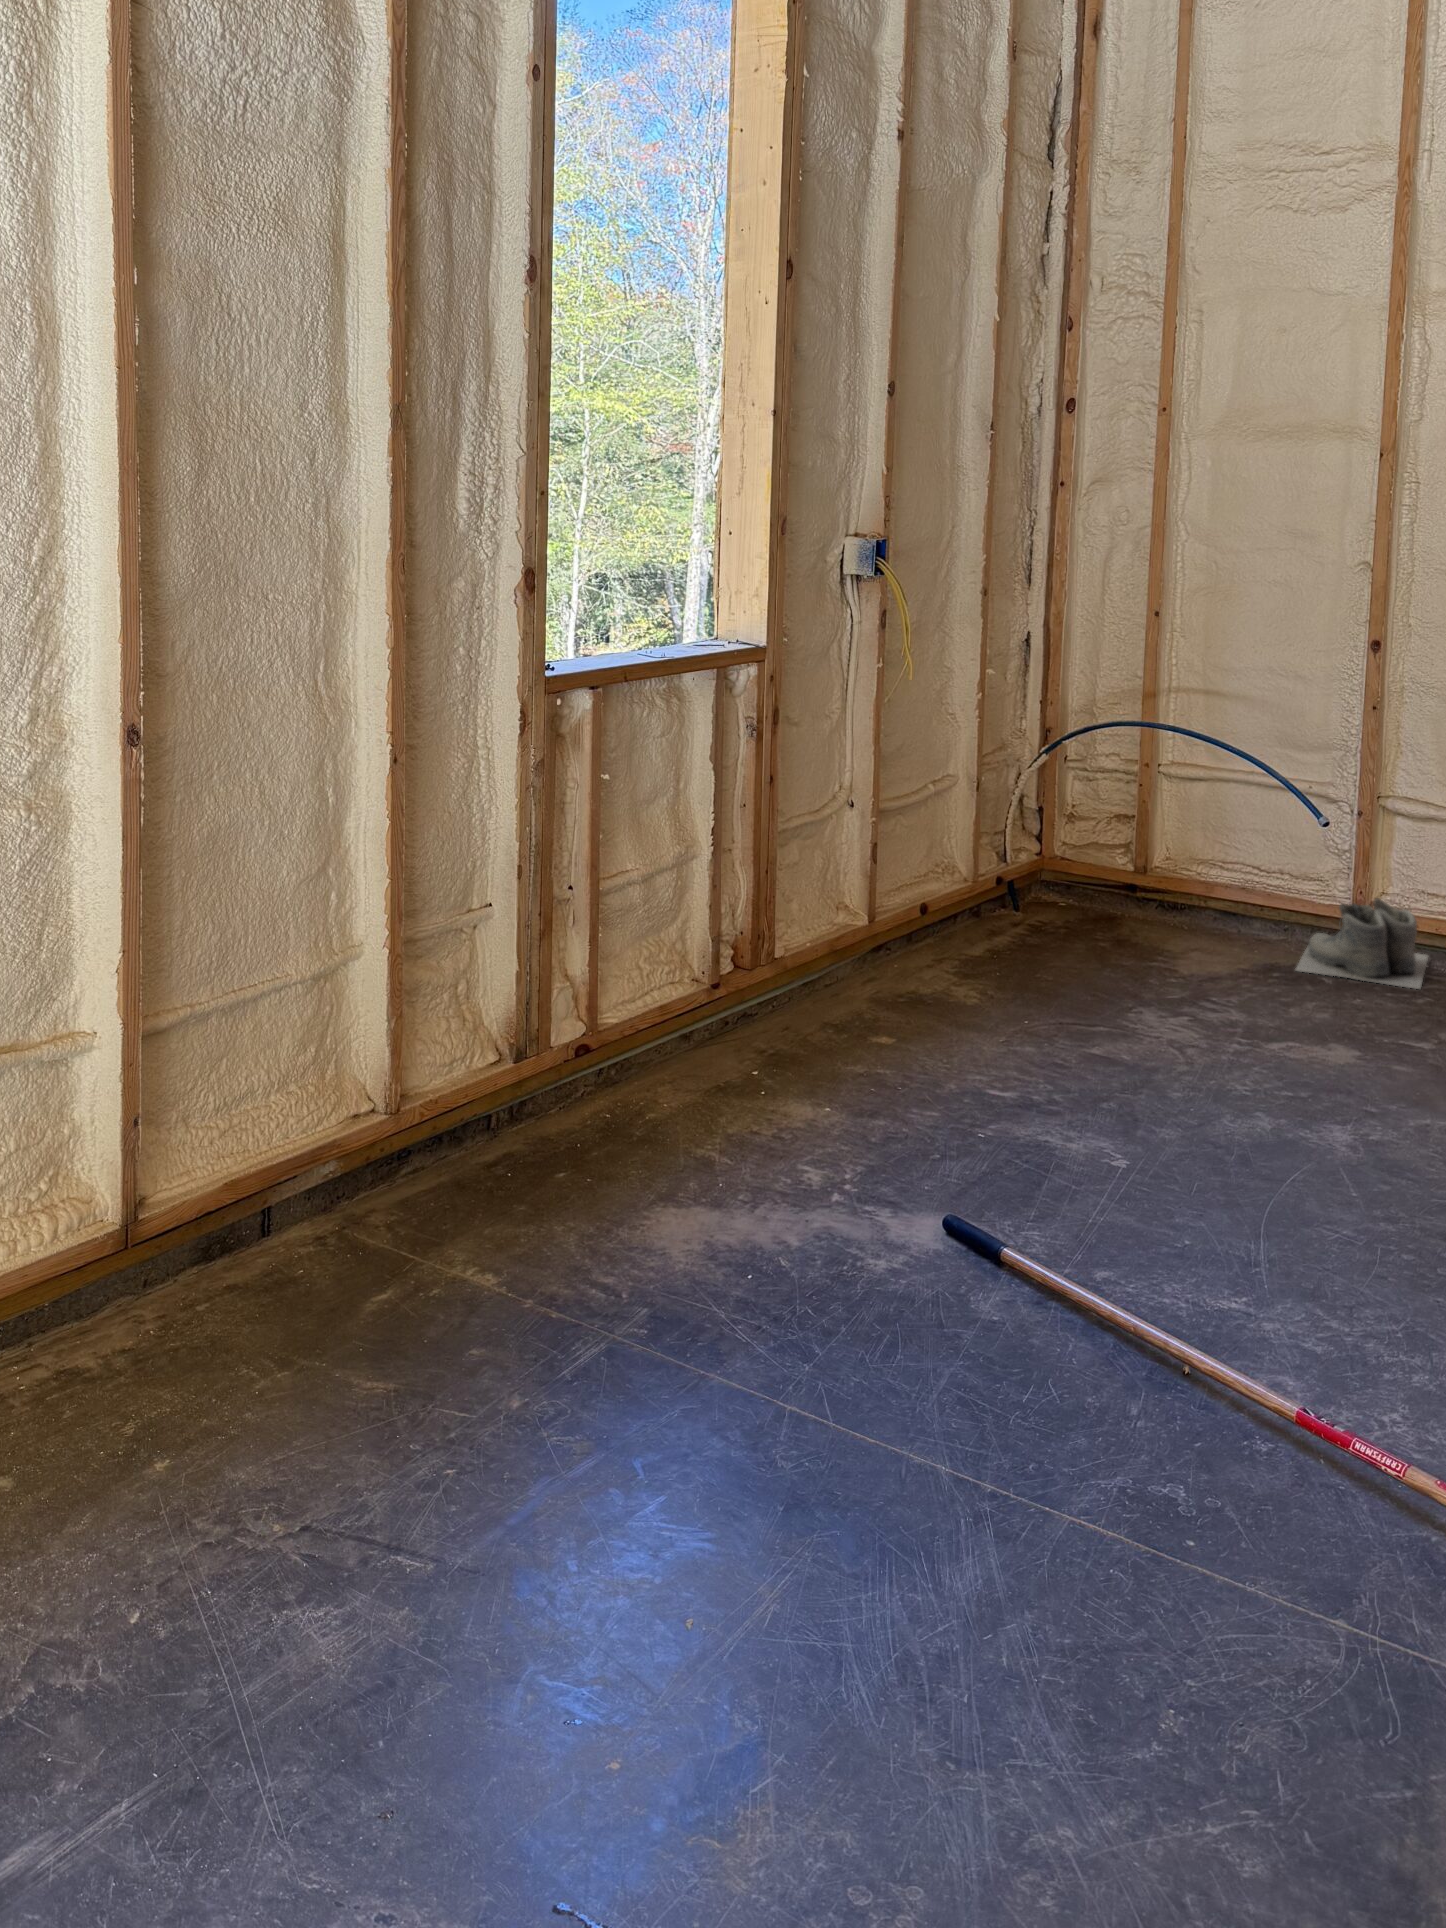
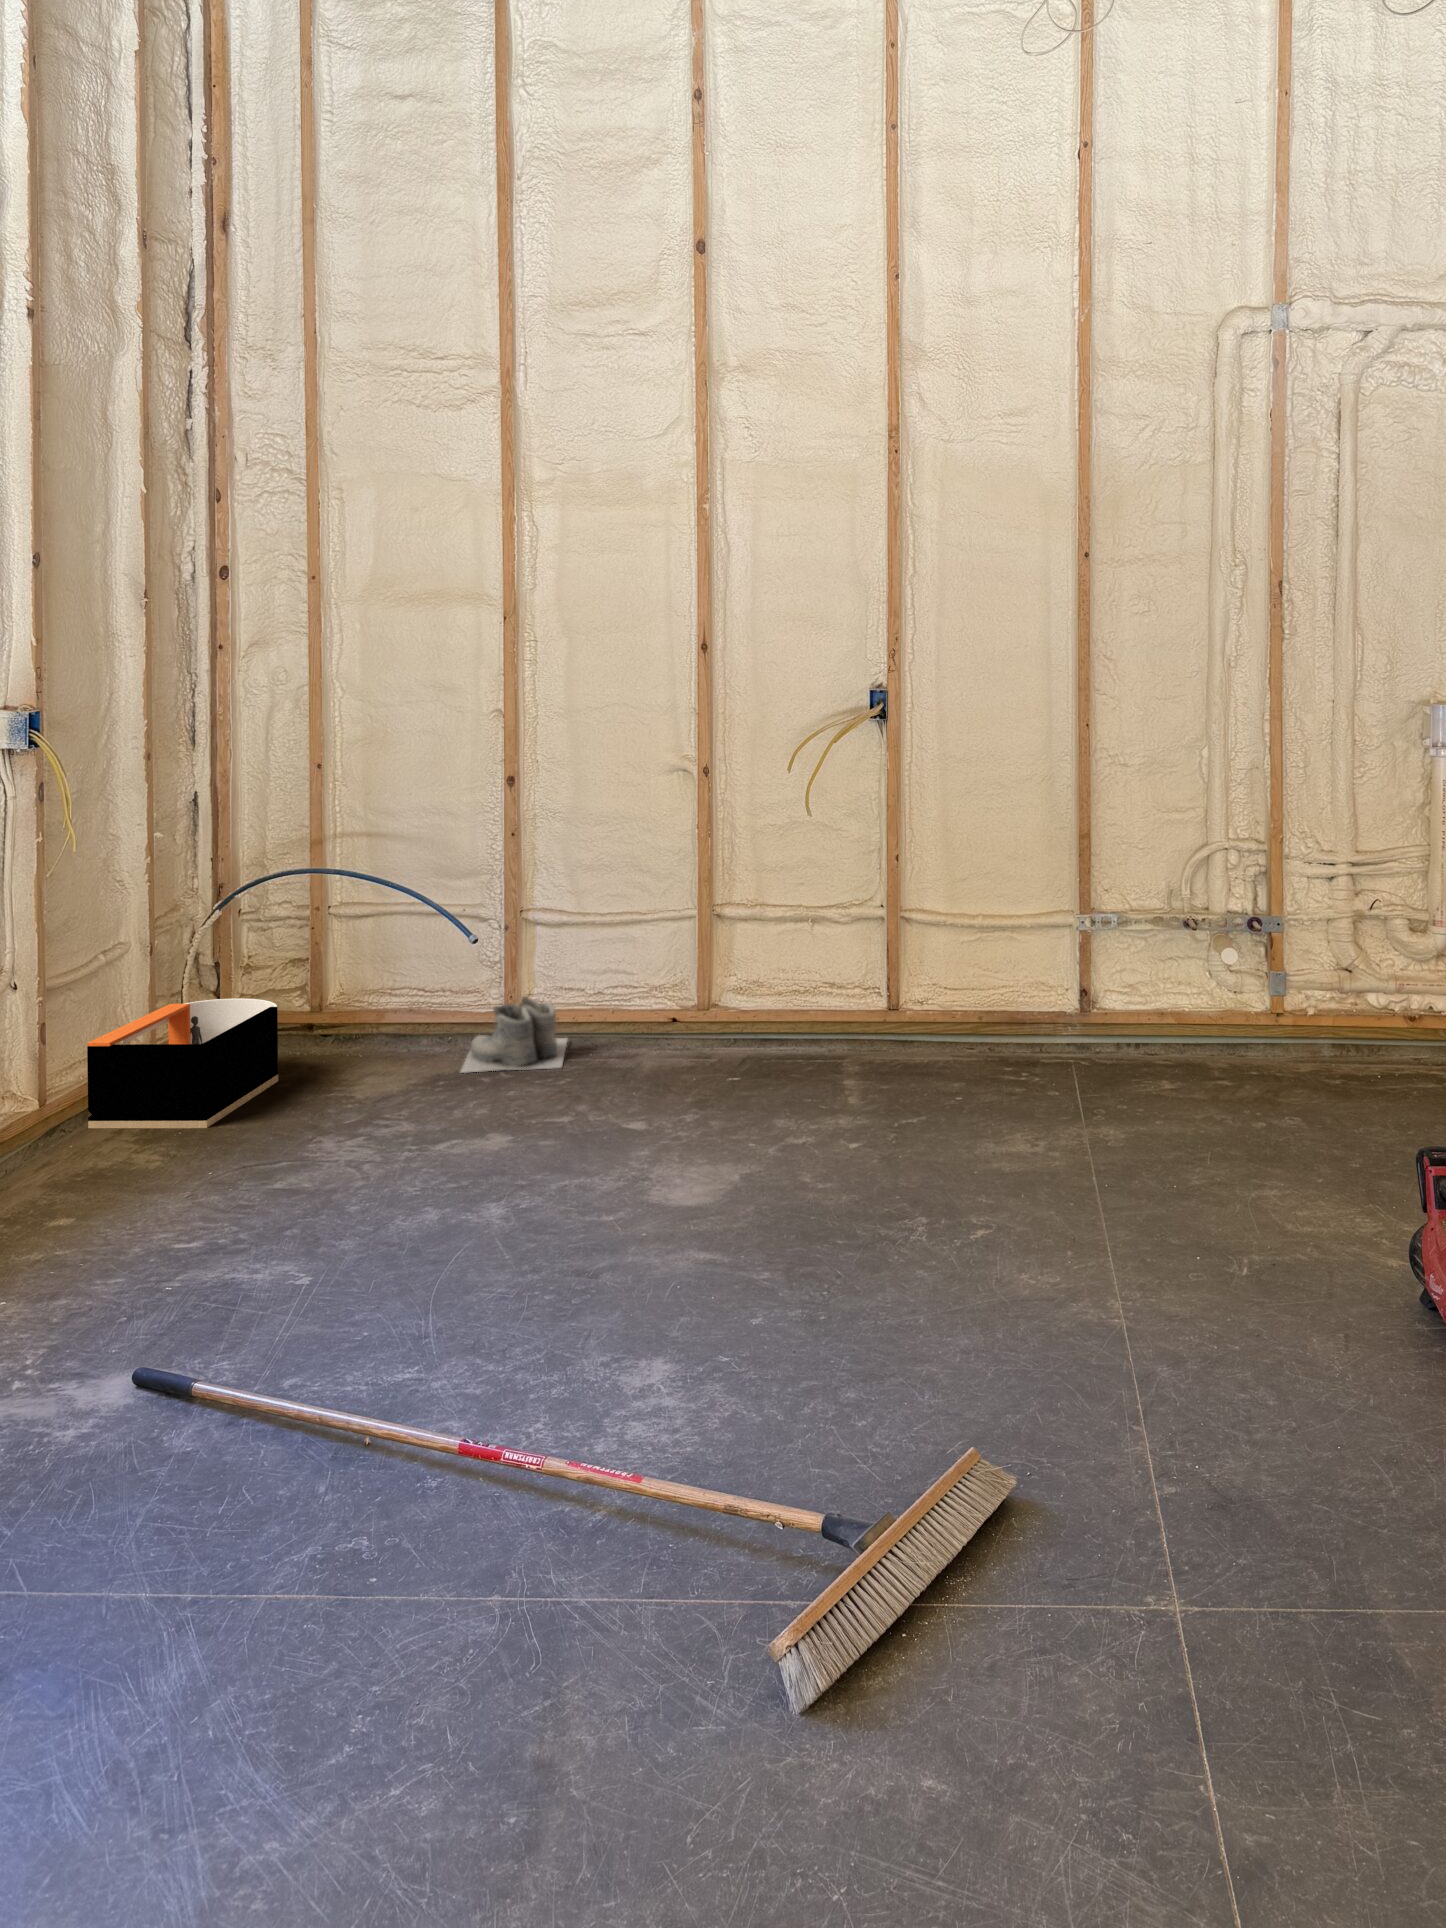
storage bin: none [914,843,1099,975] -> present [87,998,278,1128]

